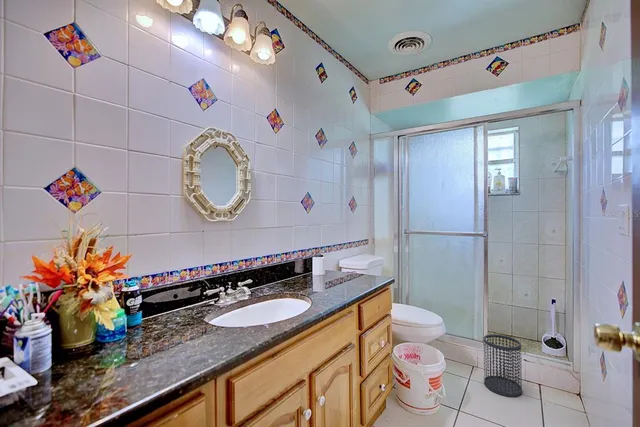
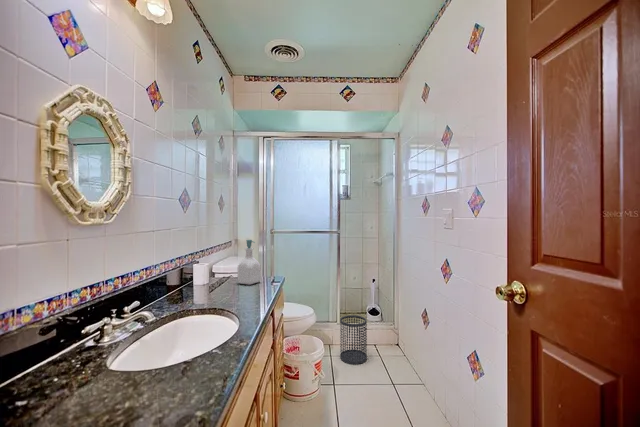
soap bottle: none [347,238,368,280] -> present [238,240,261,285]

